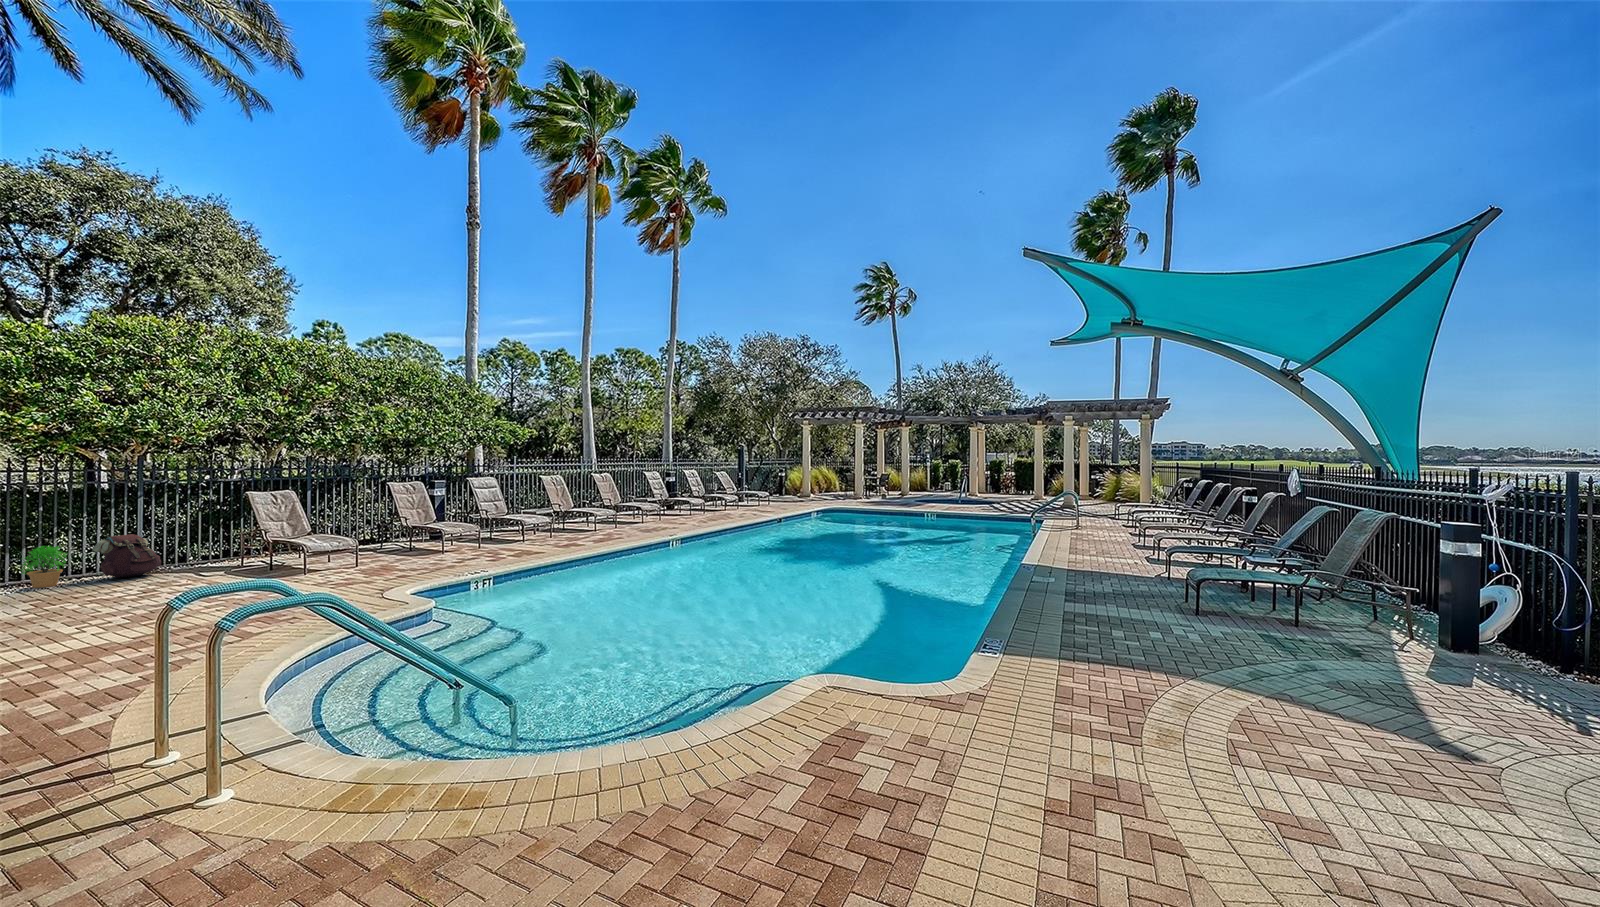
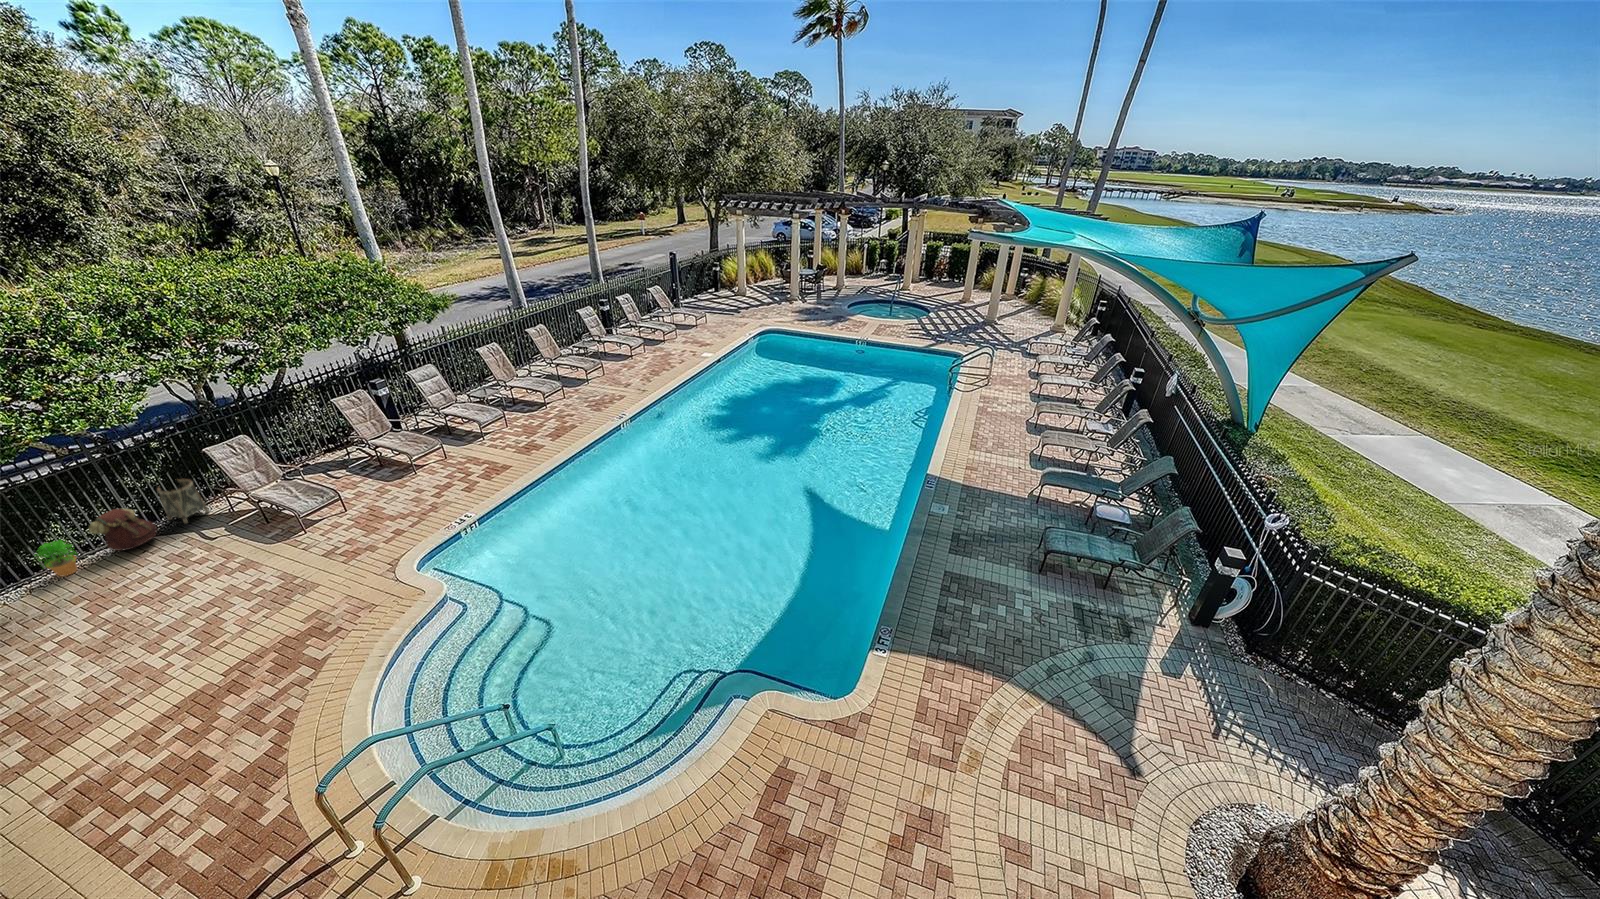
basket: none [178,525,223,569] -> present [157,479,209,523]

